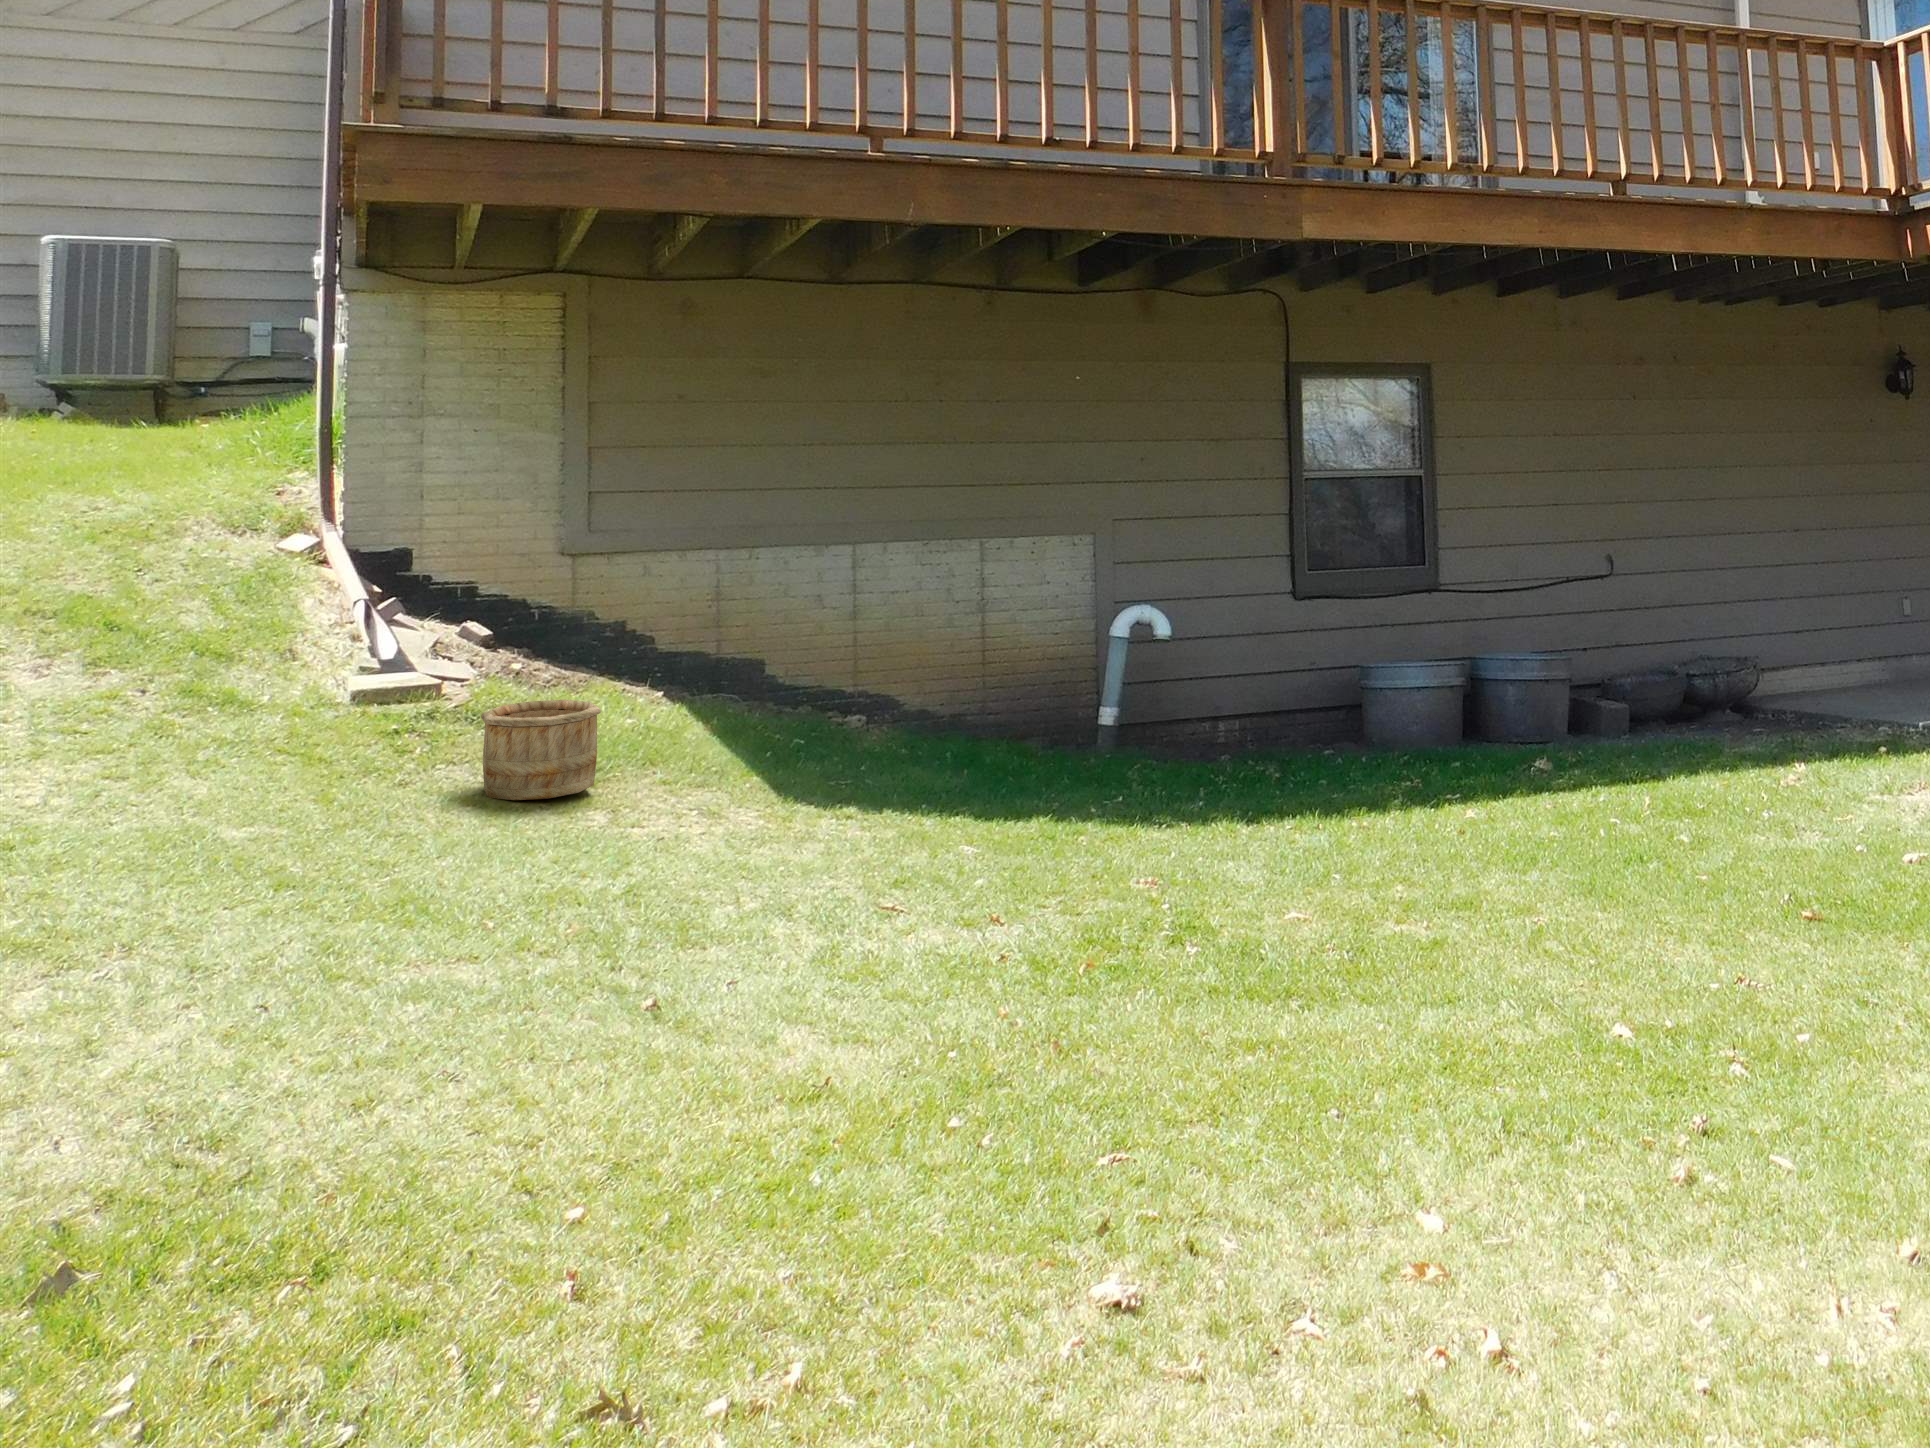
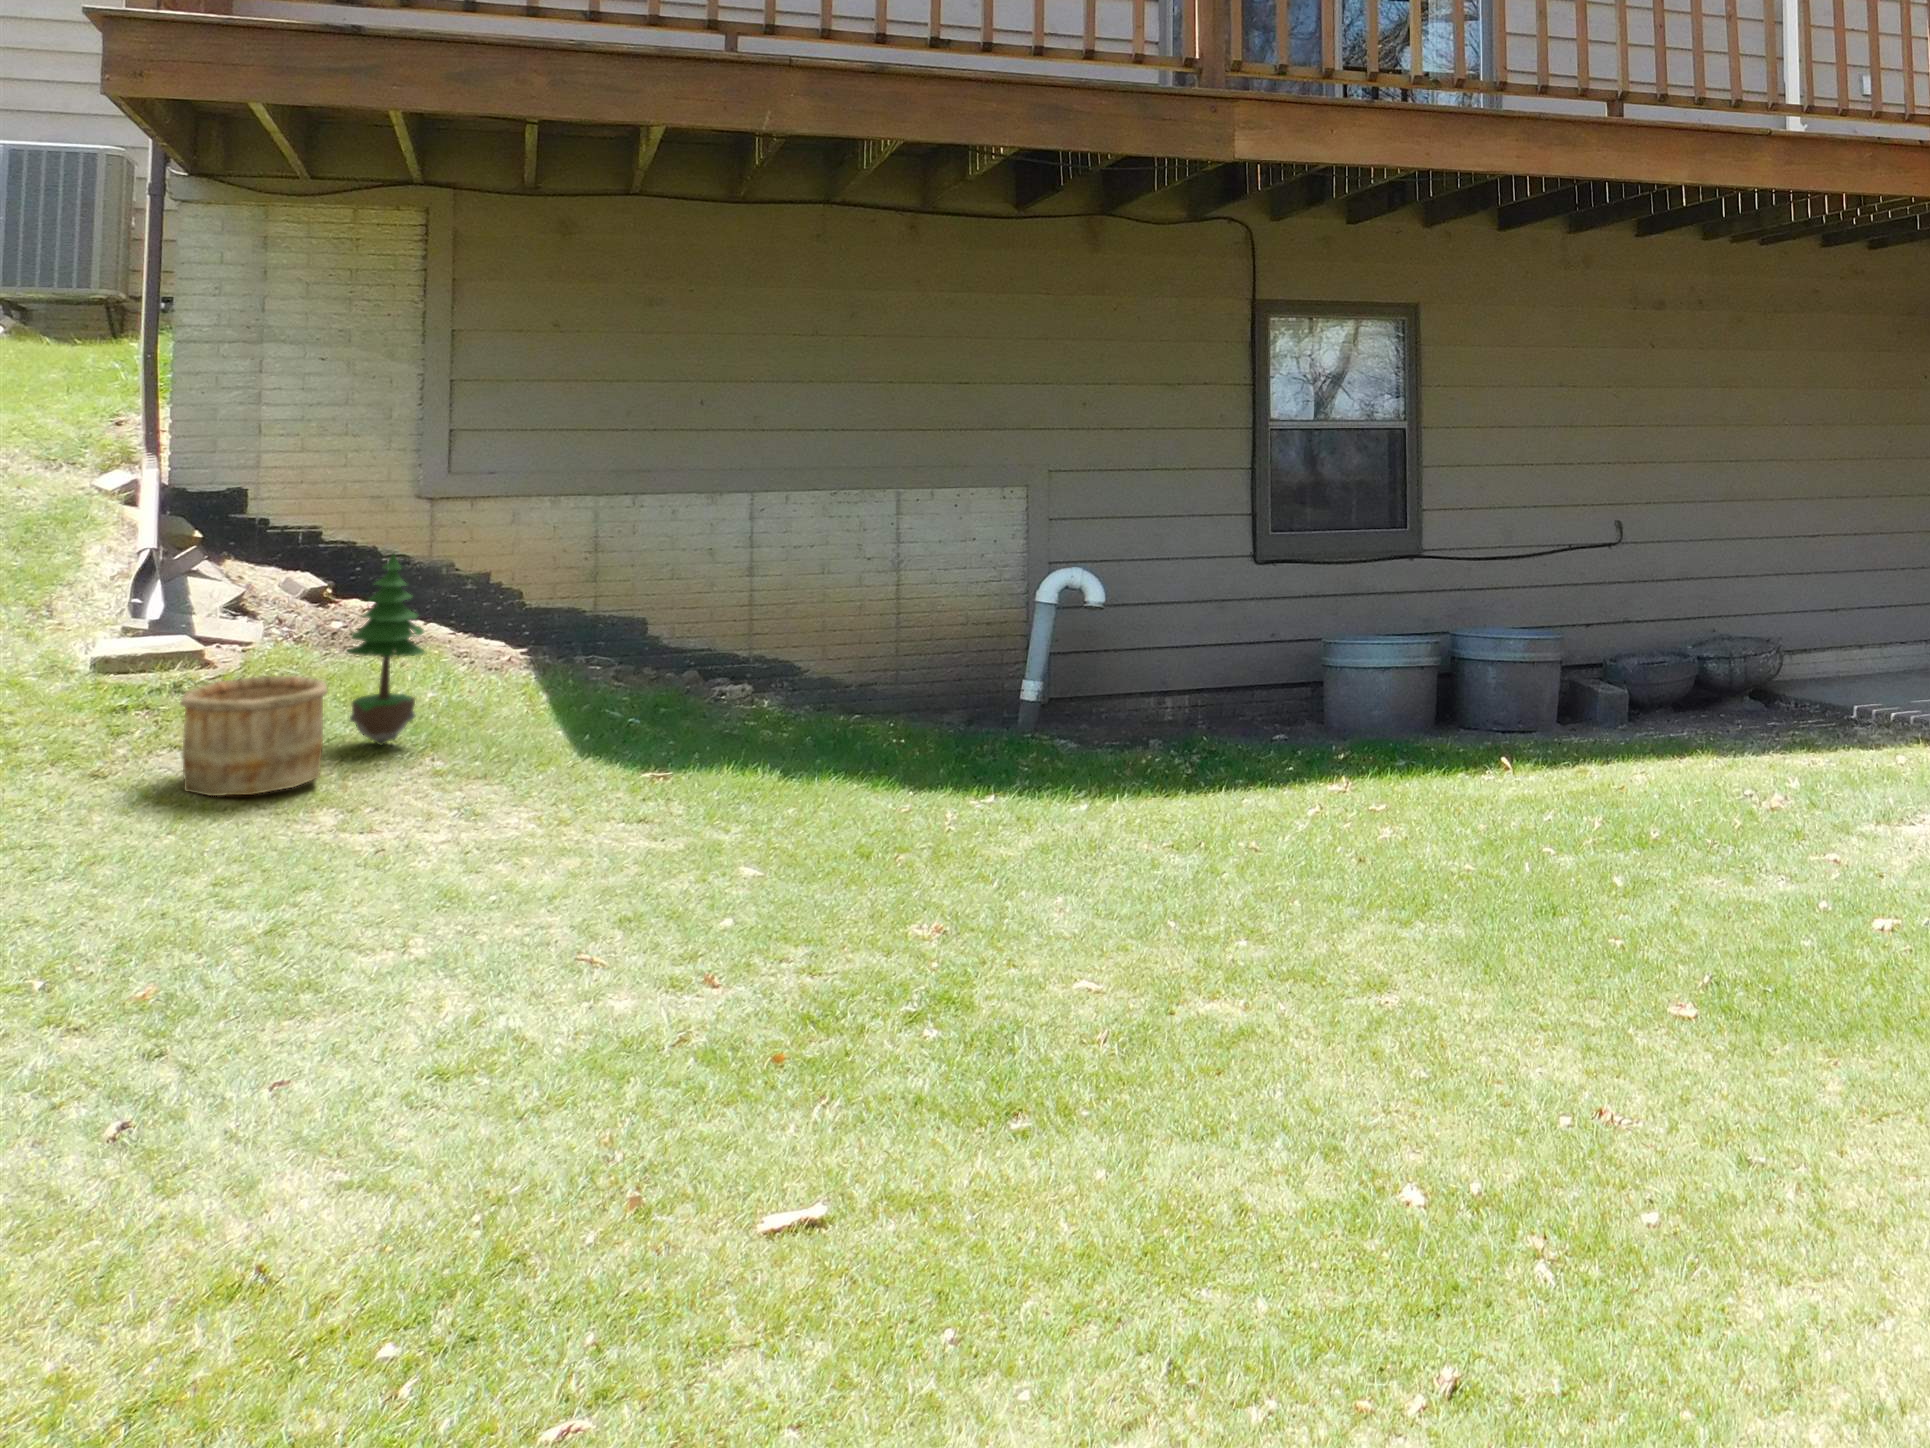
potted tree: none [588,593,654,764] -> present [347,554,425,745]

